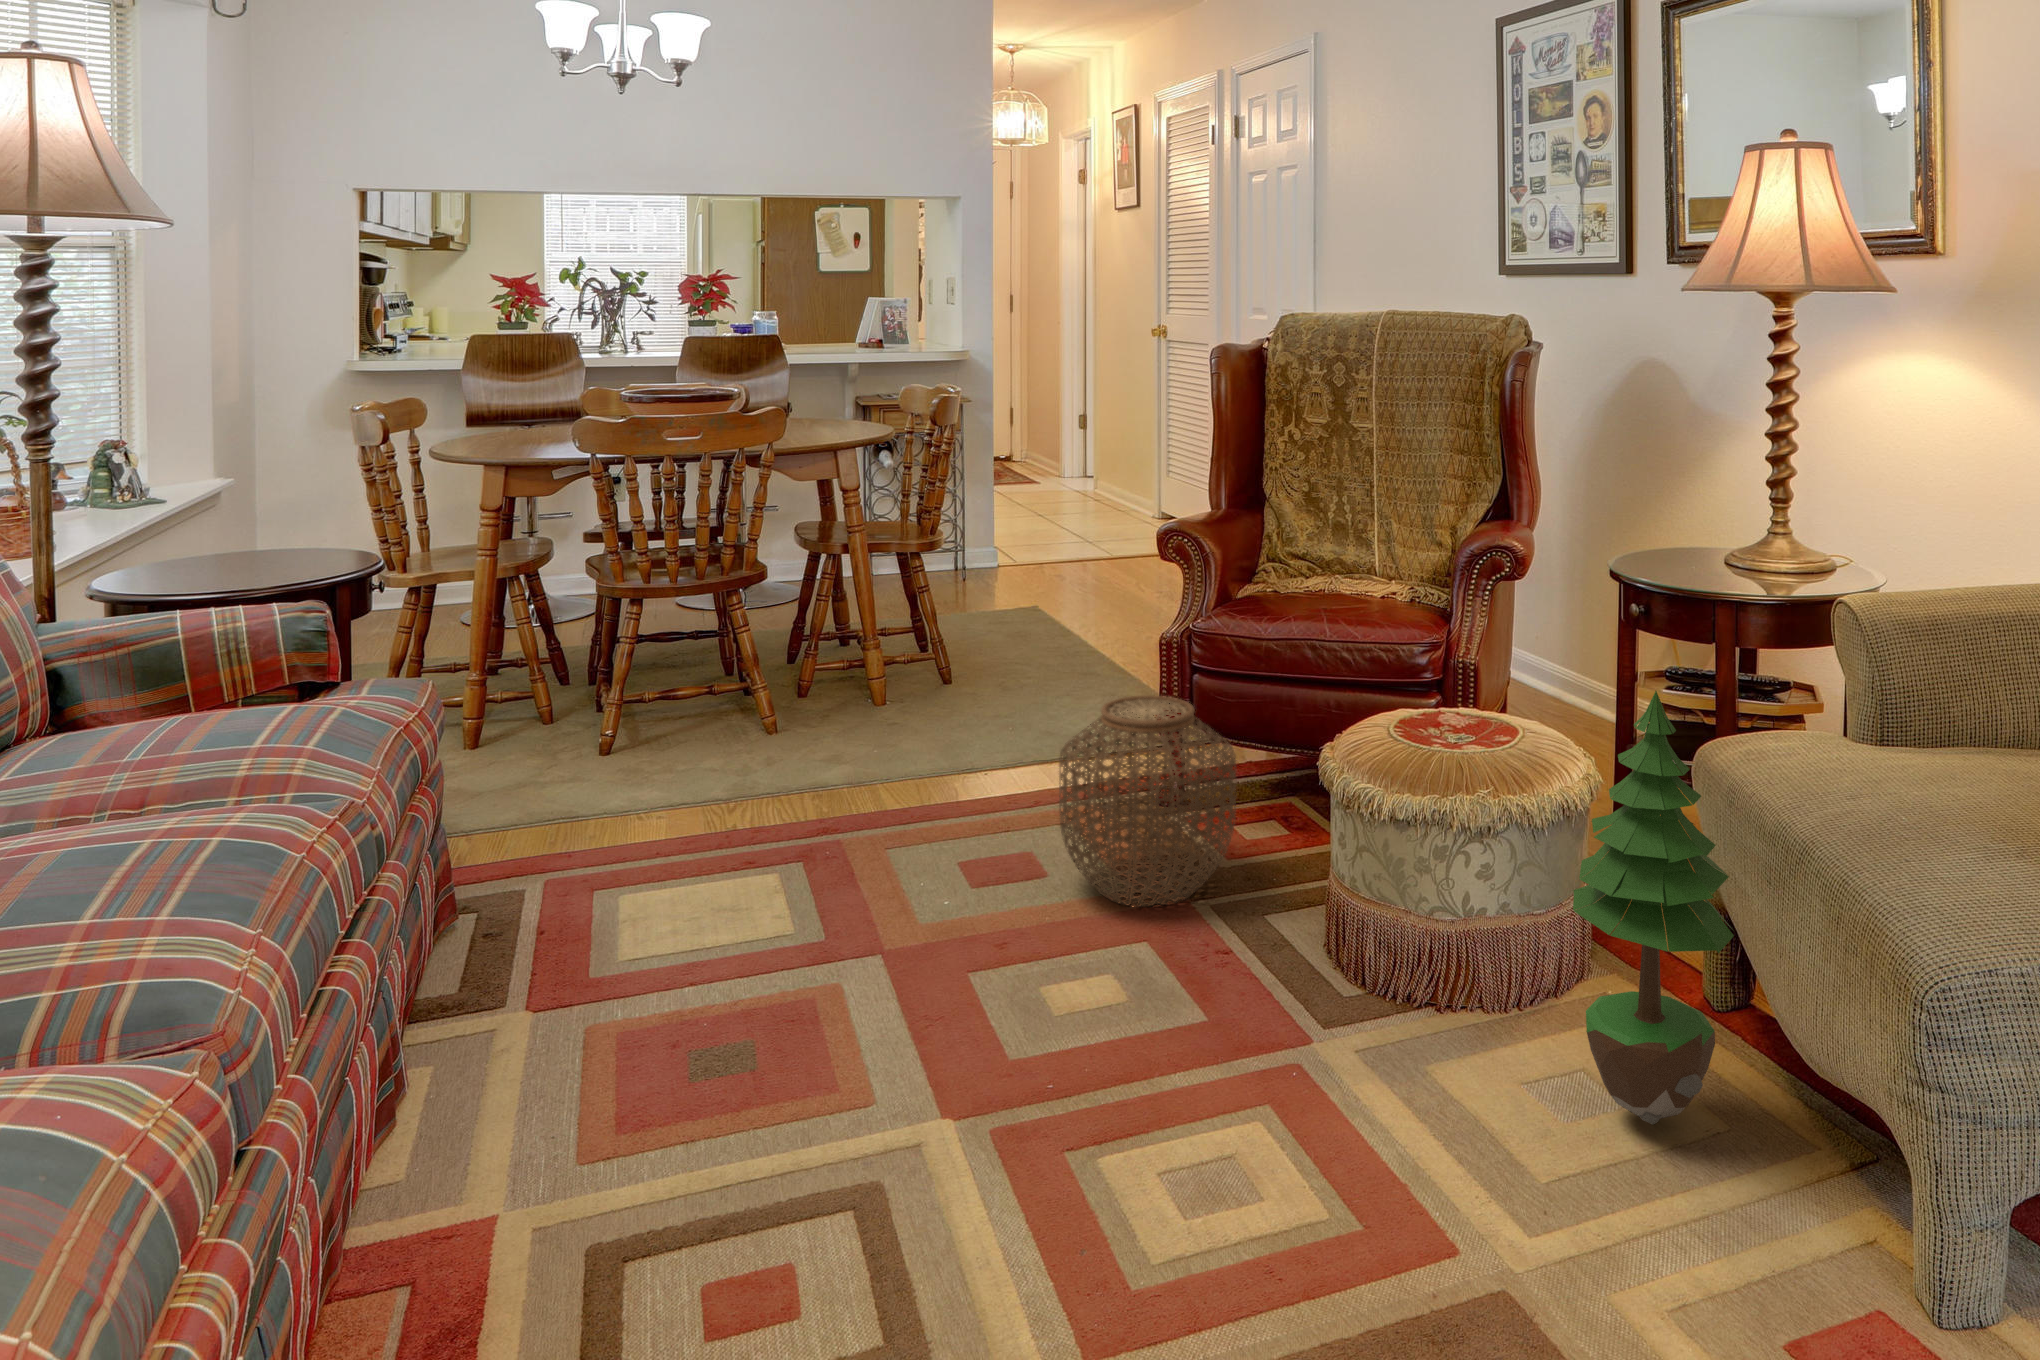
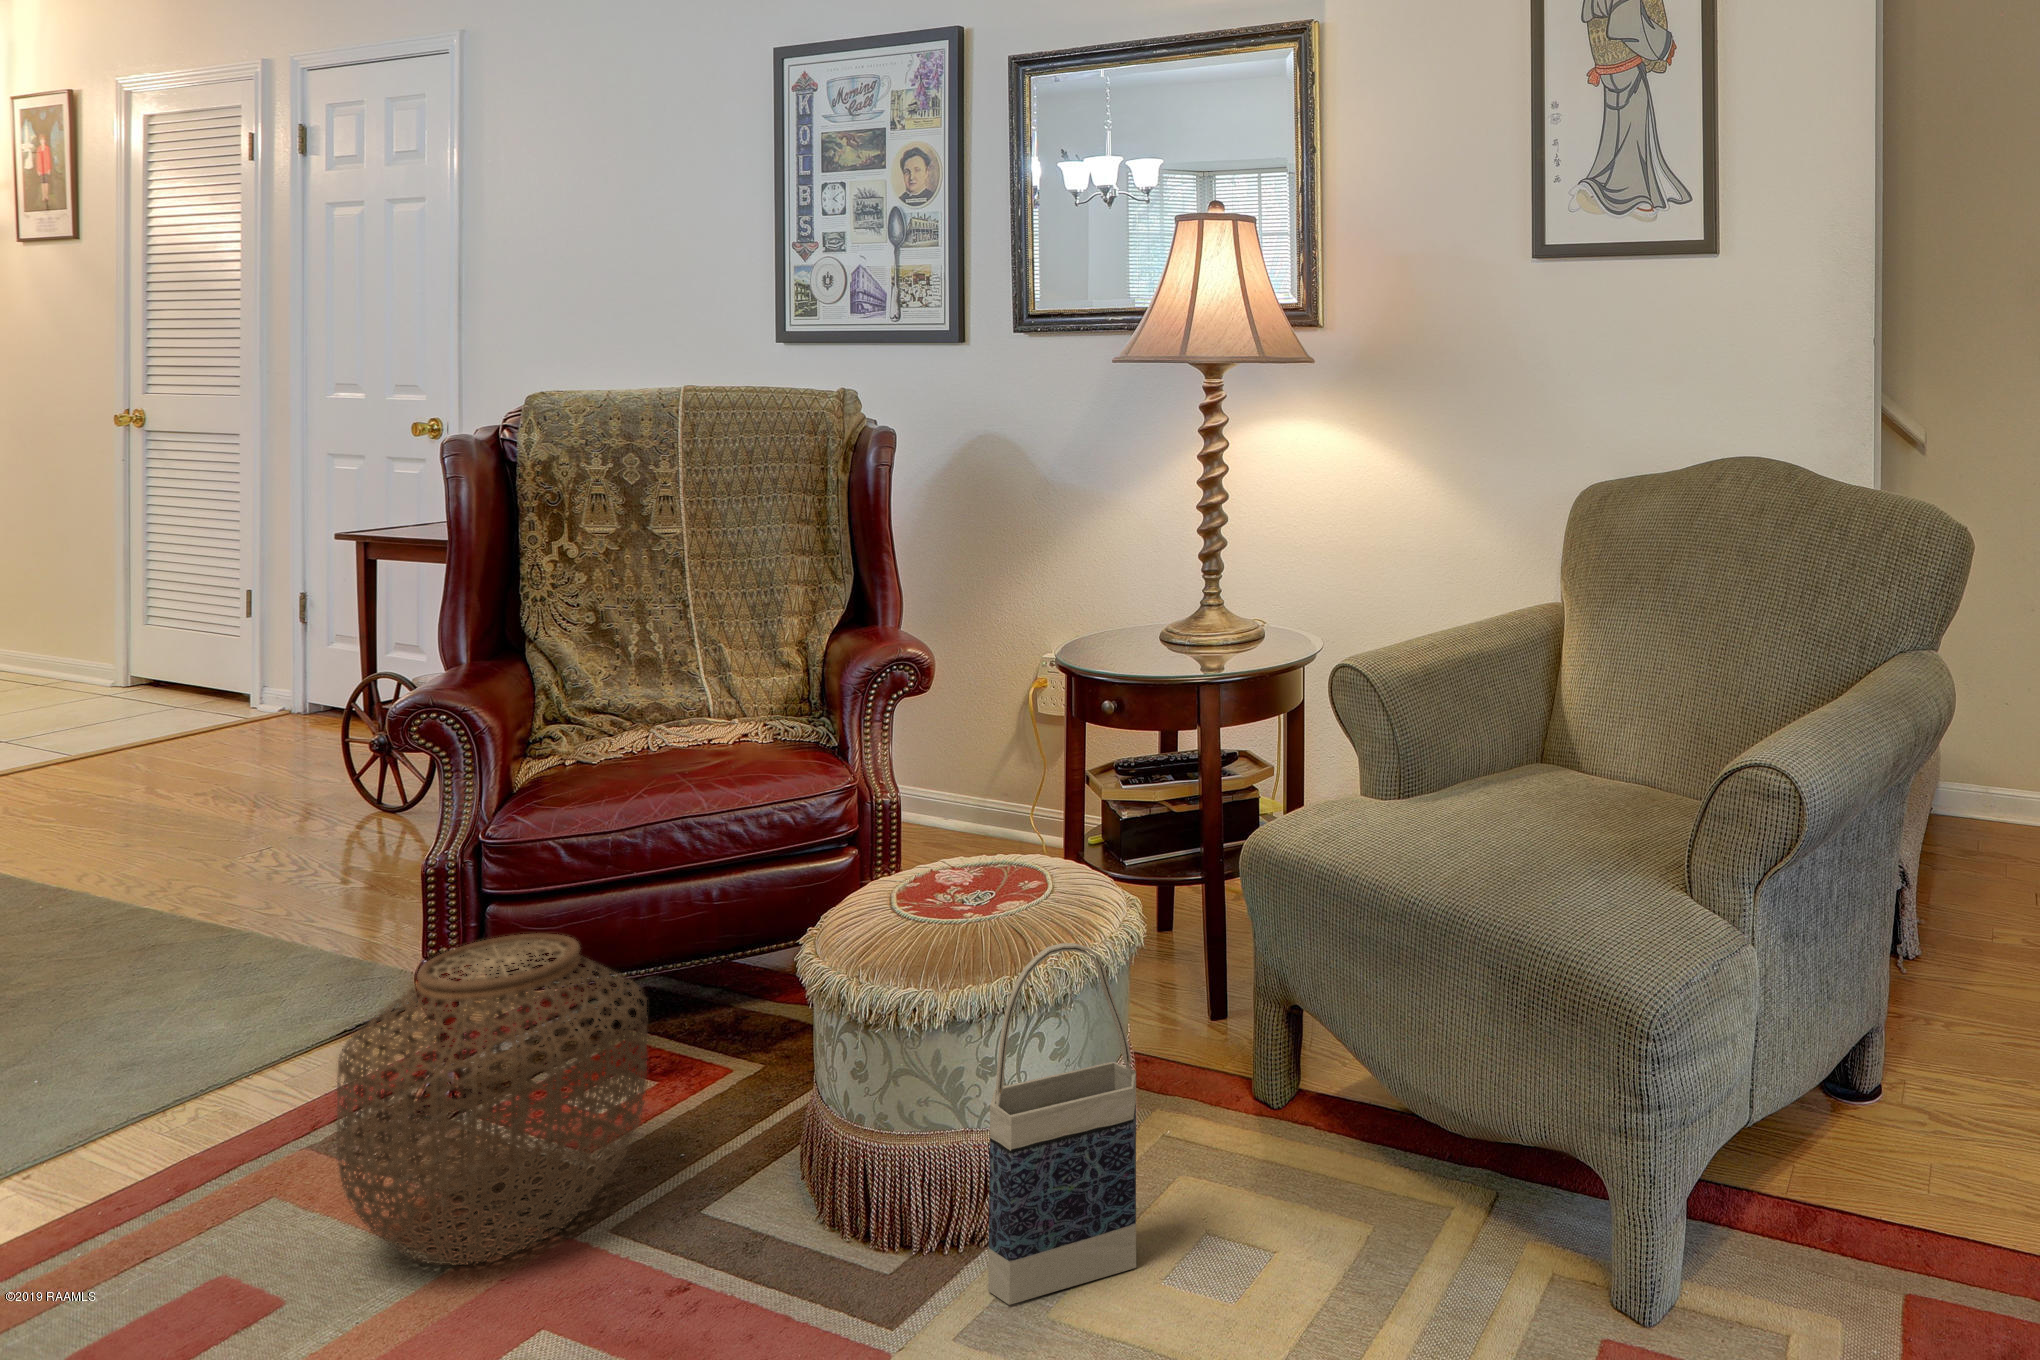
potted tree: present [1573,691,1734,1125] -> none [1225,766,1394,1233]
bag: none [1377,792,1501,1082] -> present [988,943,1136,1305]

